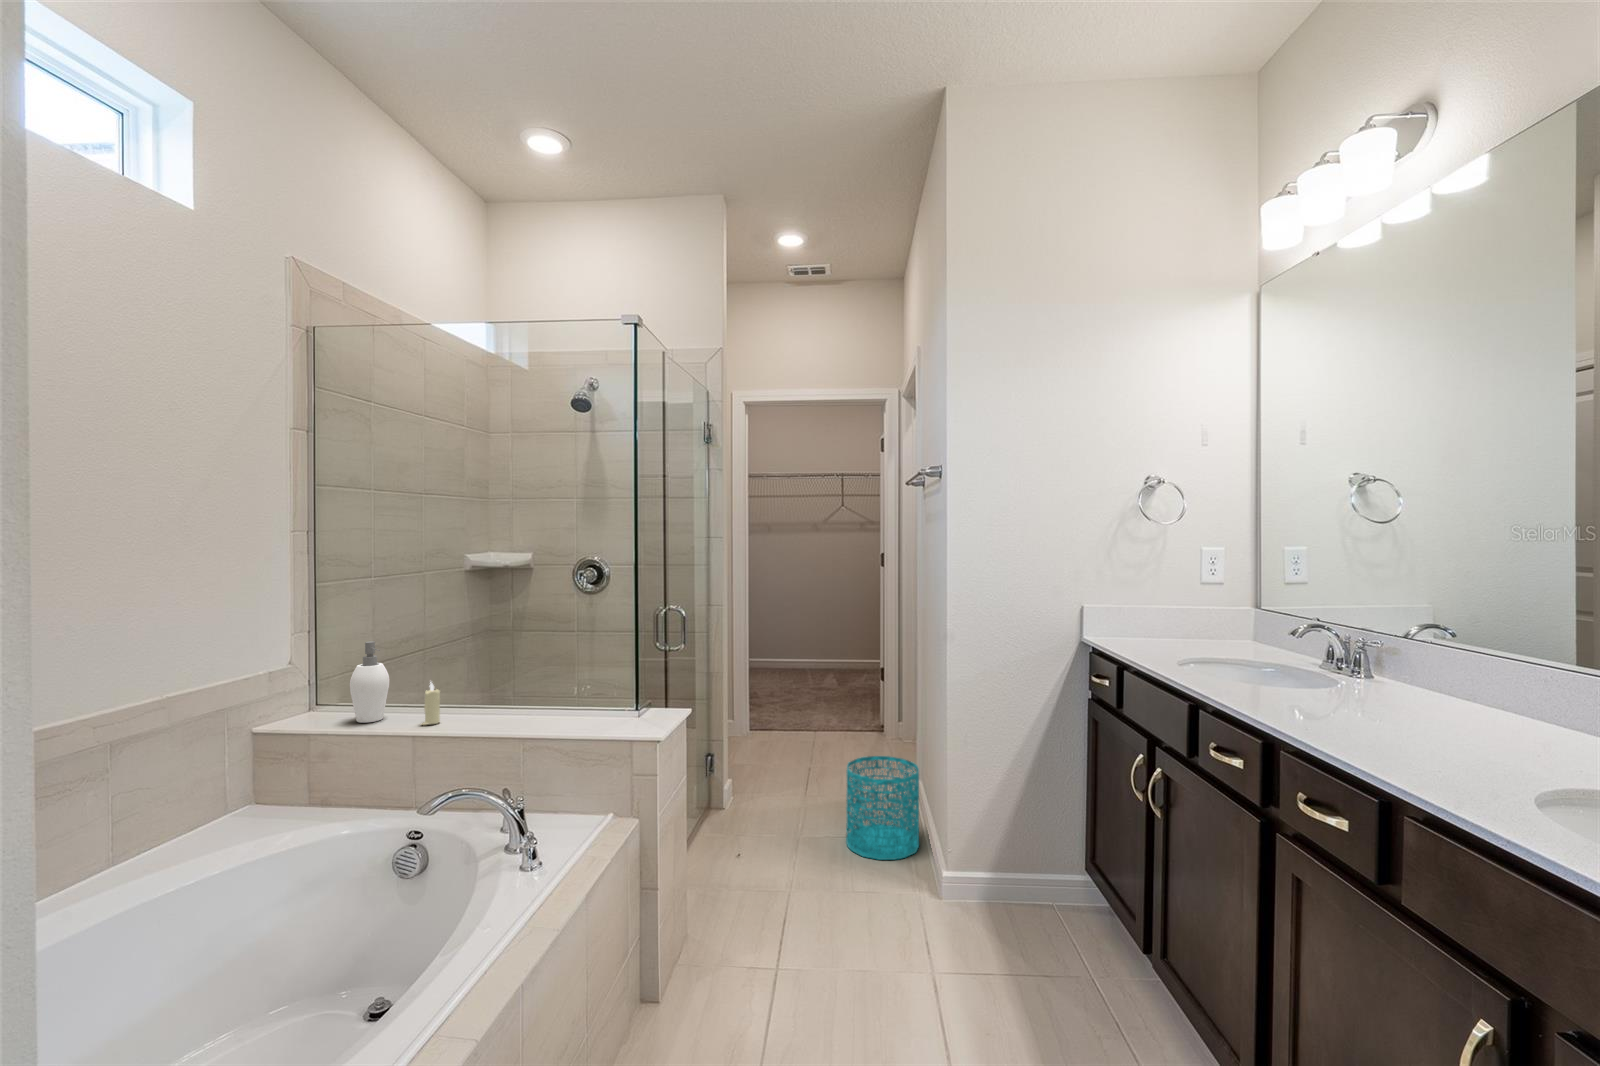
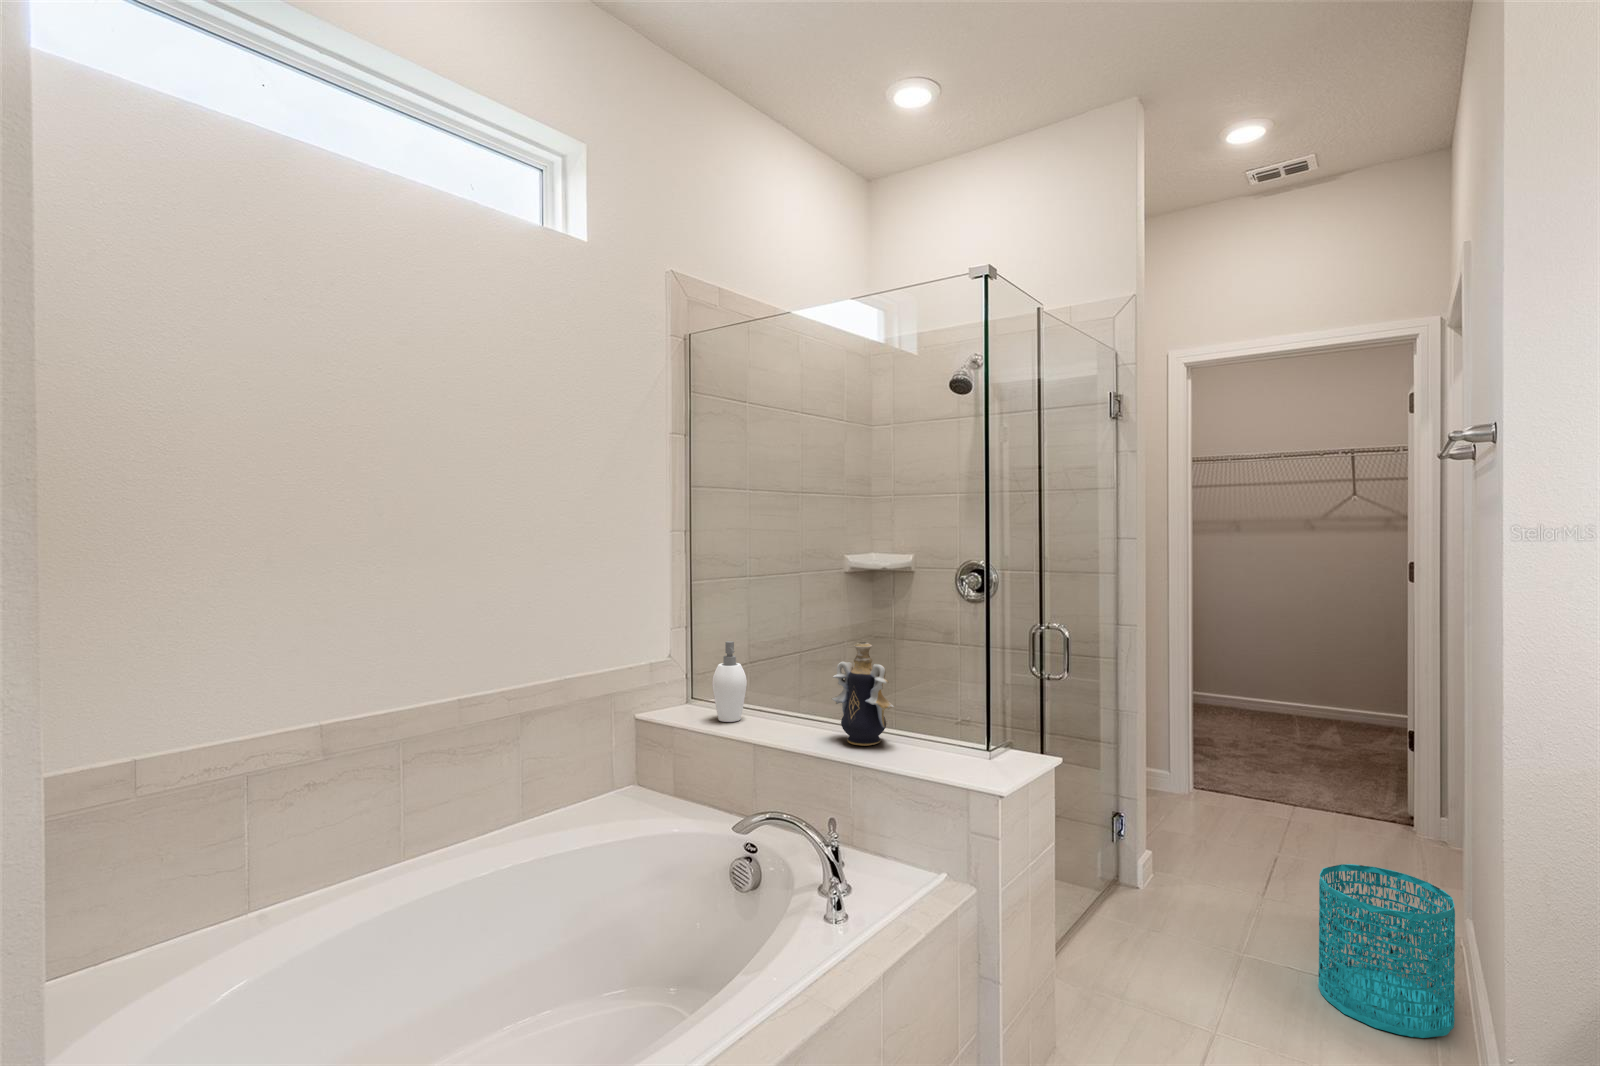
decorative vase: none [491,630,553,723] -> present [831,642,894,746]
candle: present [422,682,440,725] -> none [767,687,786,733]

